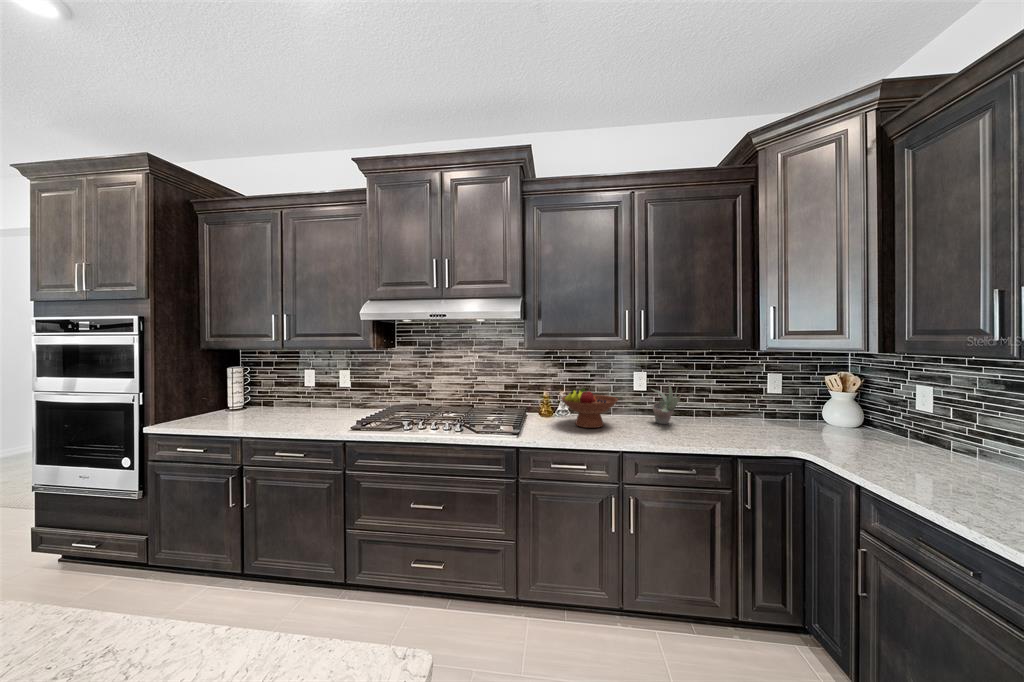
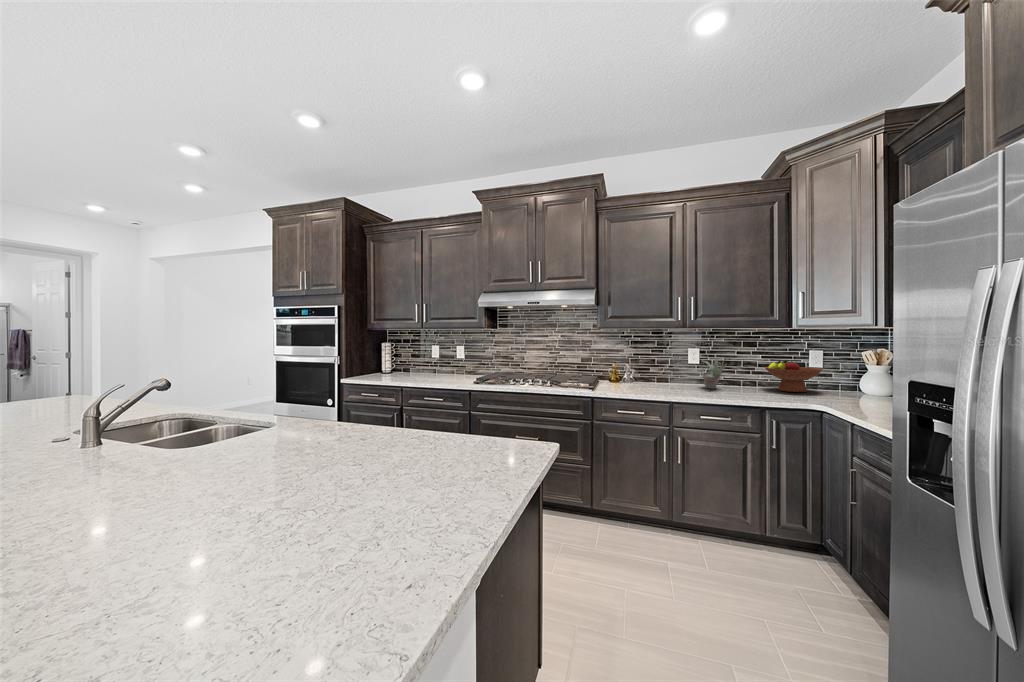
fruit bowl: present [561,389,618,428] -> present [765,360,823,392]

